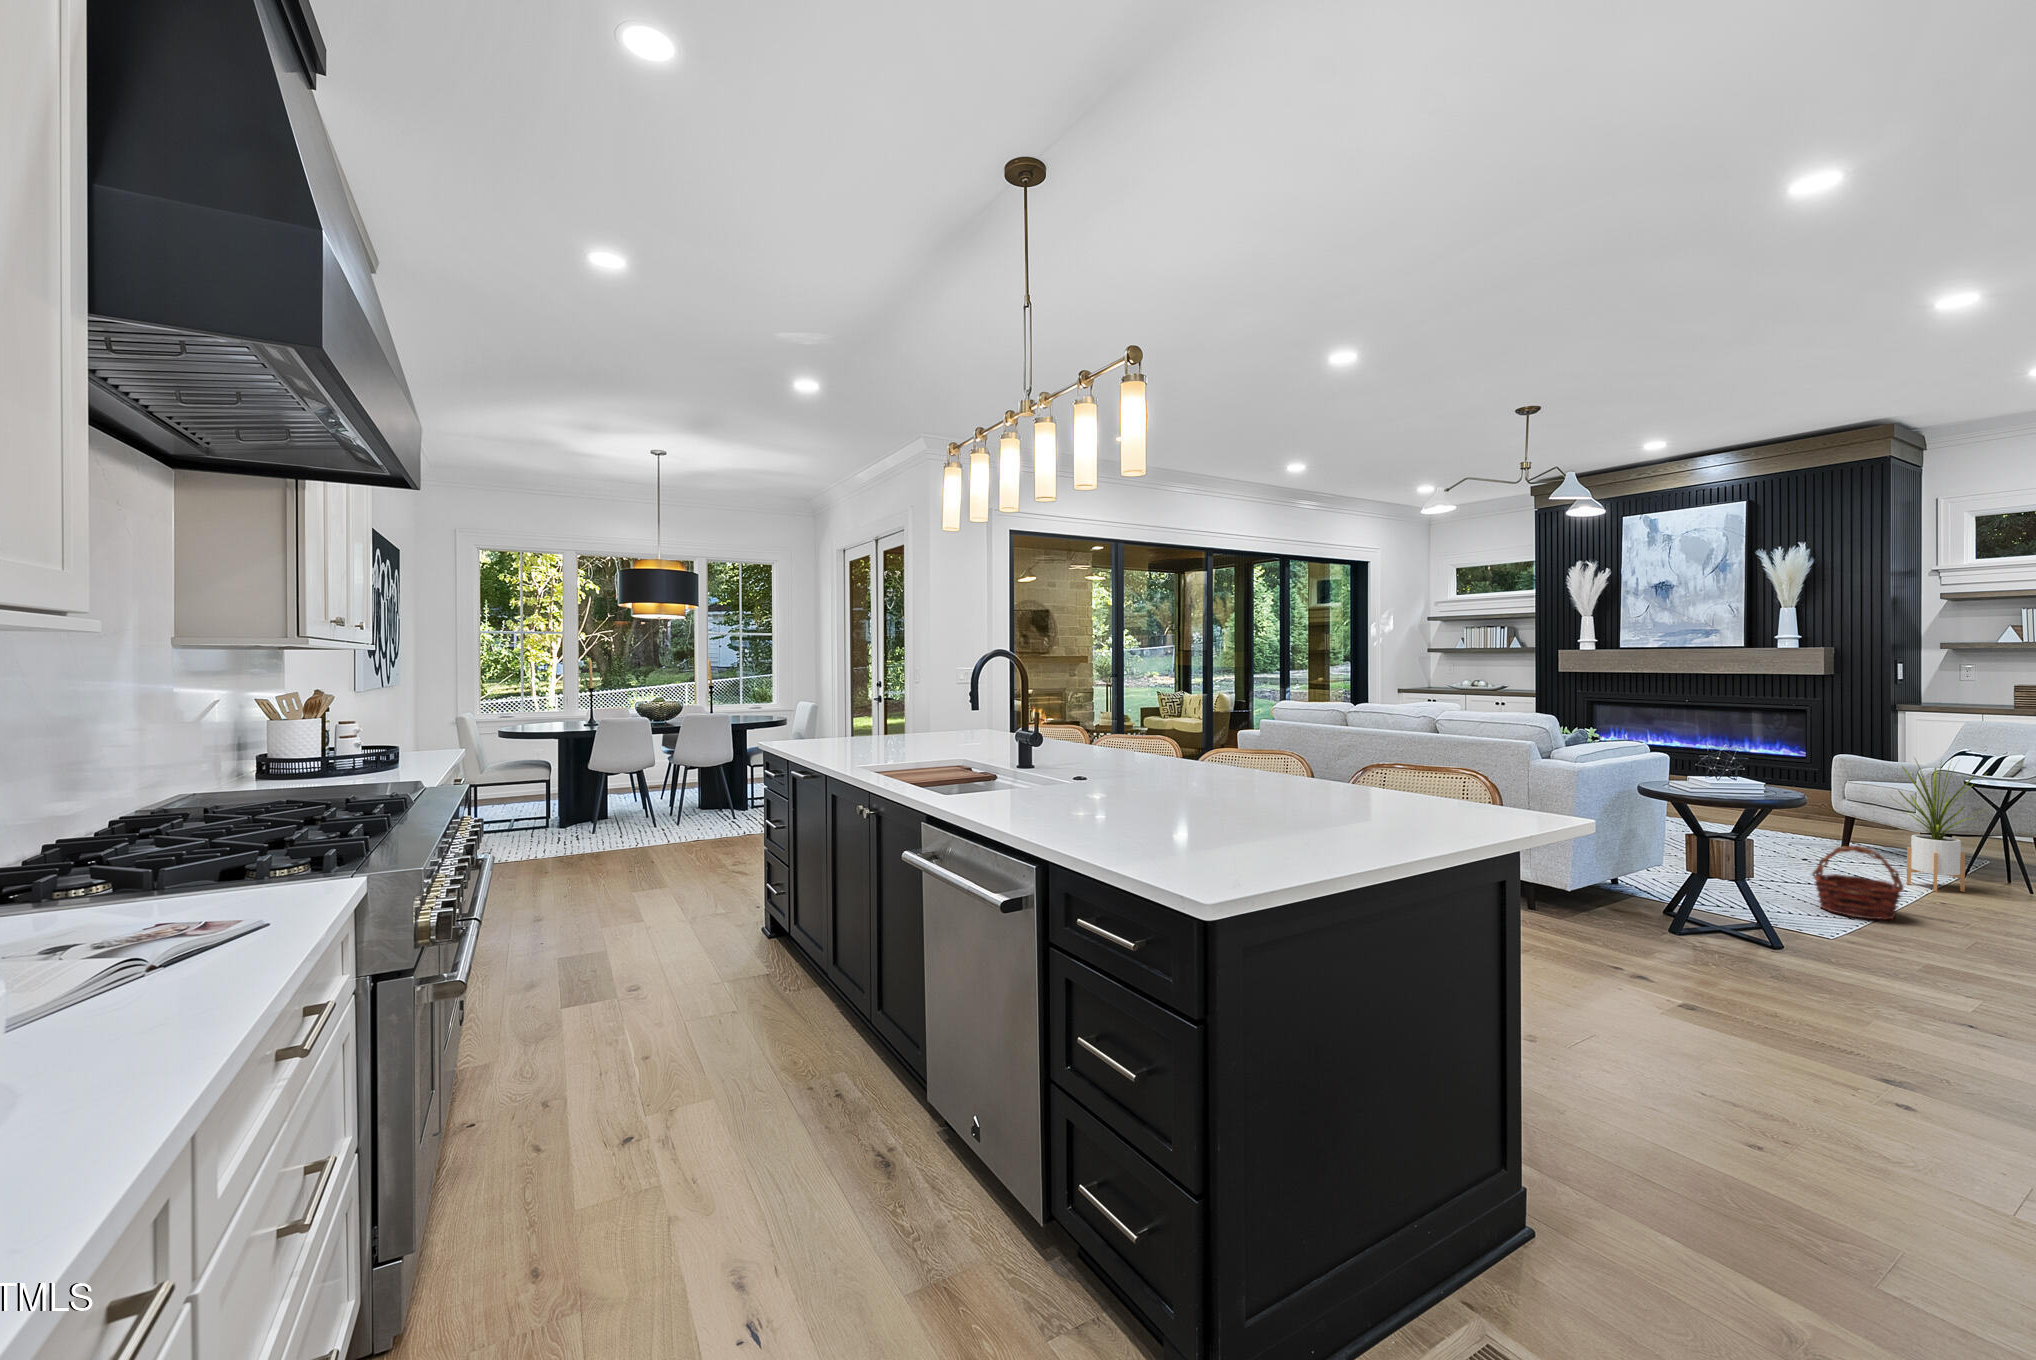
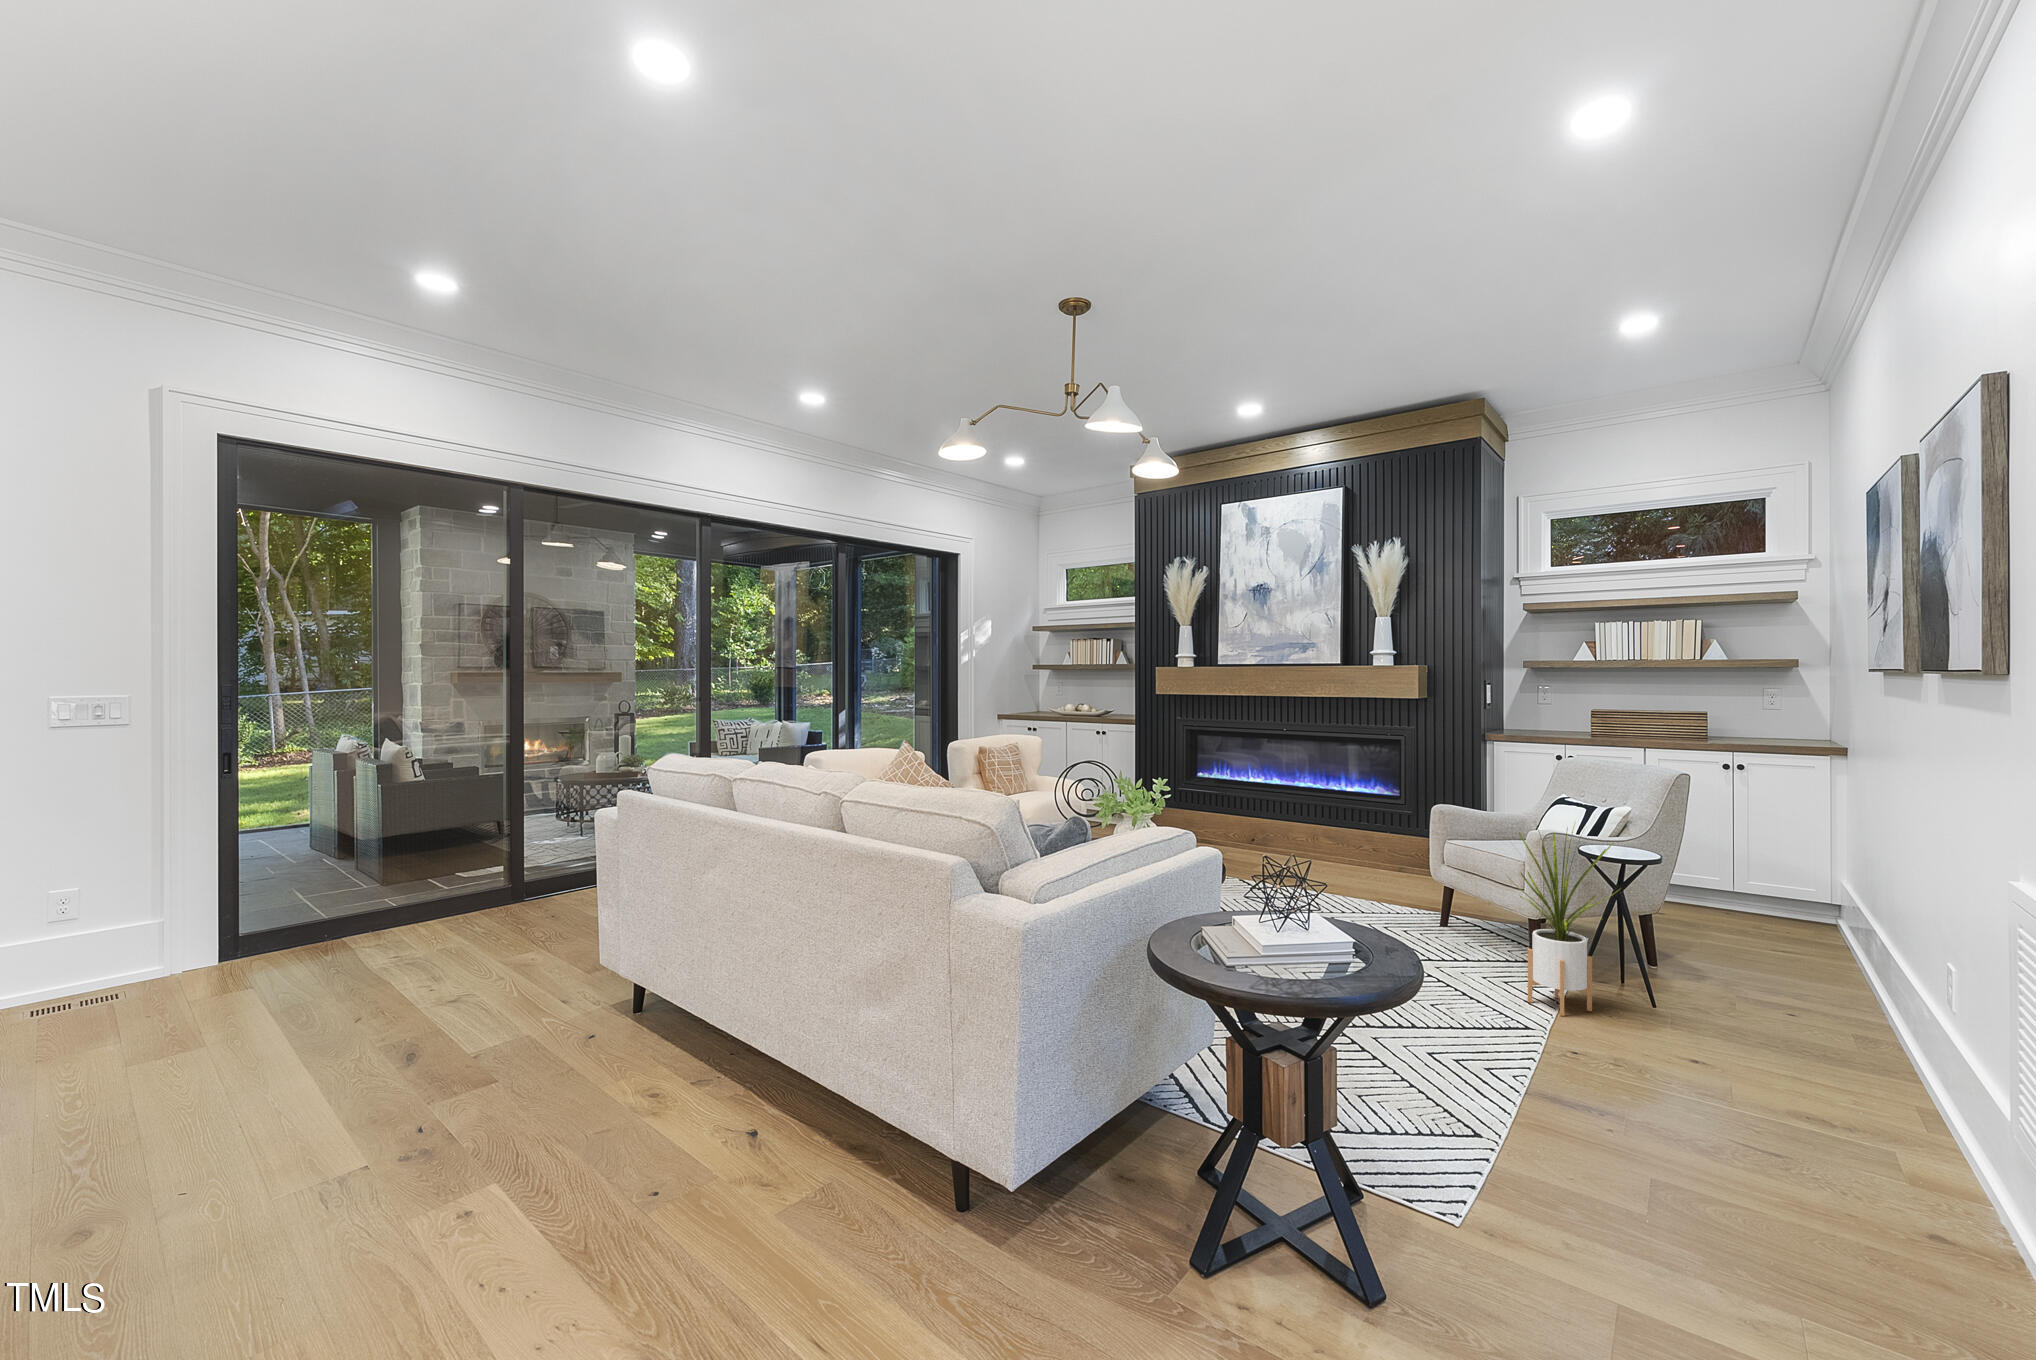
basket: present [1812,846,1903,919] -> none [1431,985,1551,1113]

